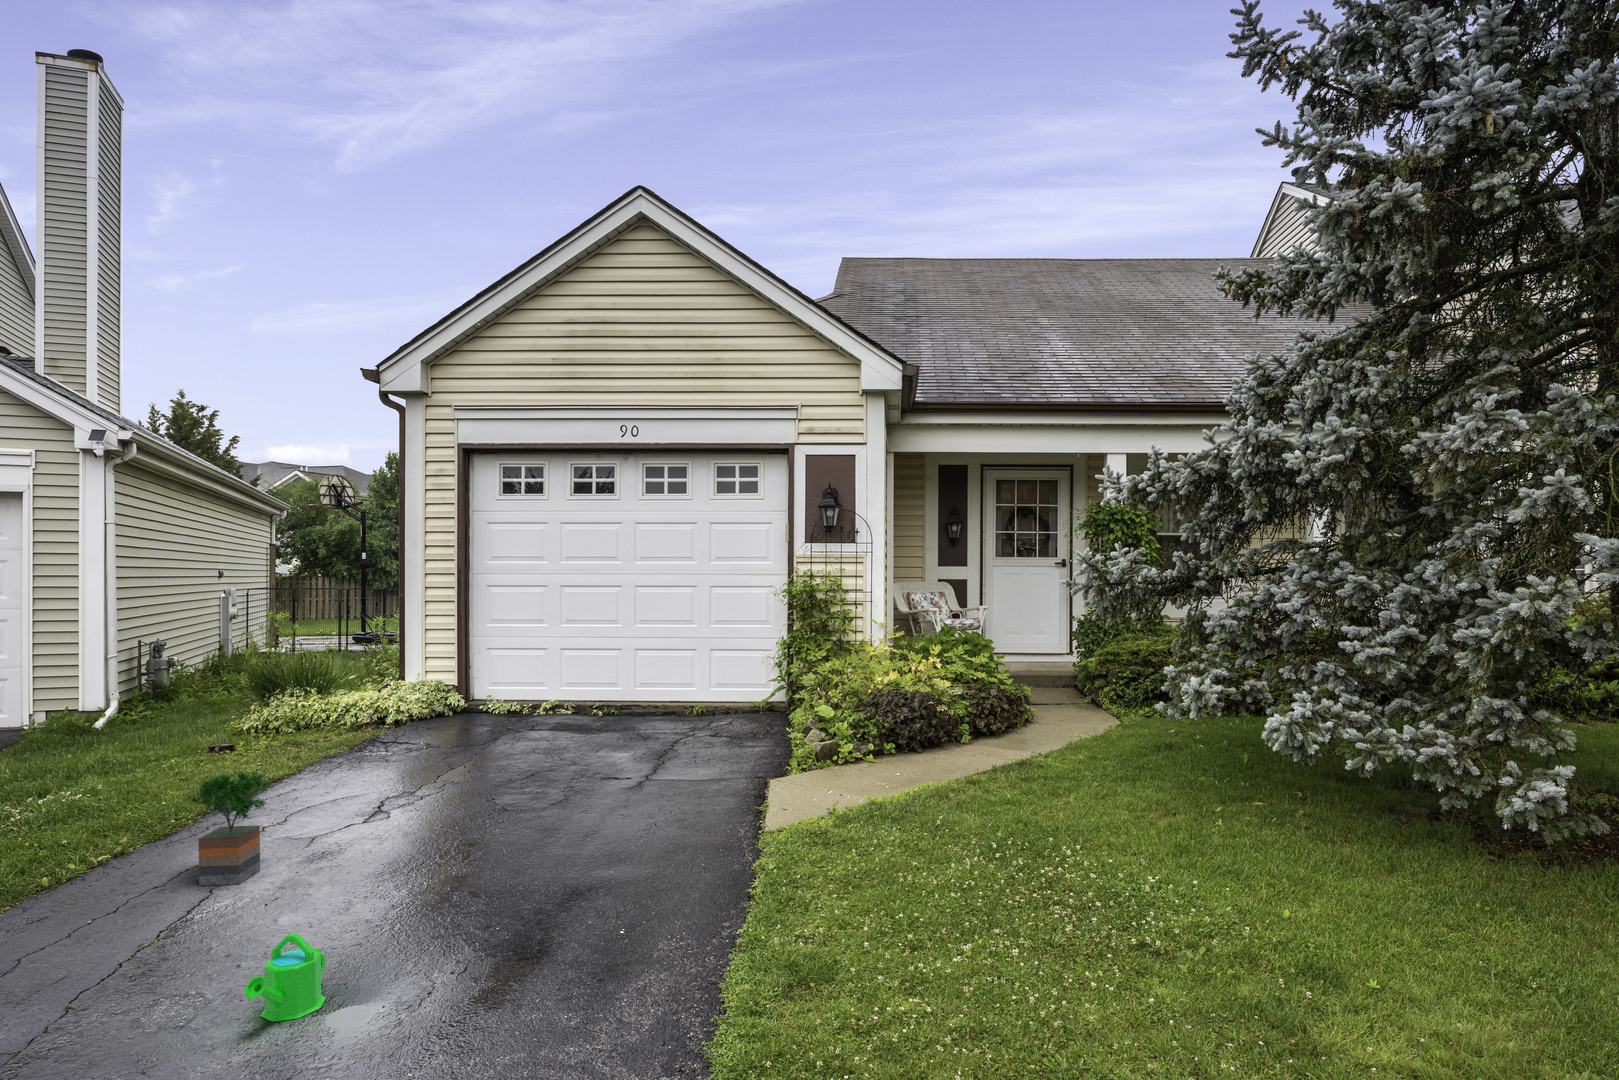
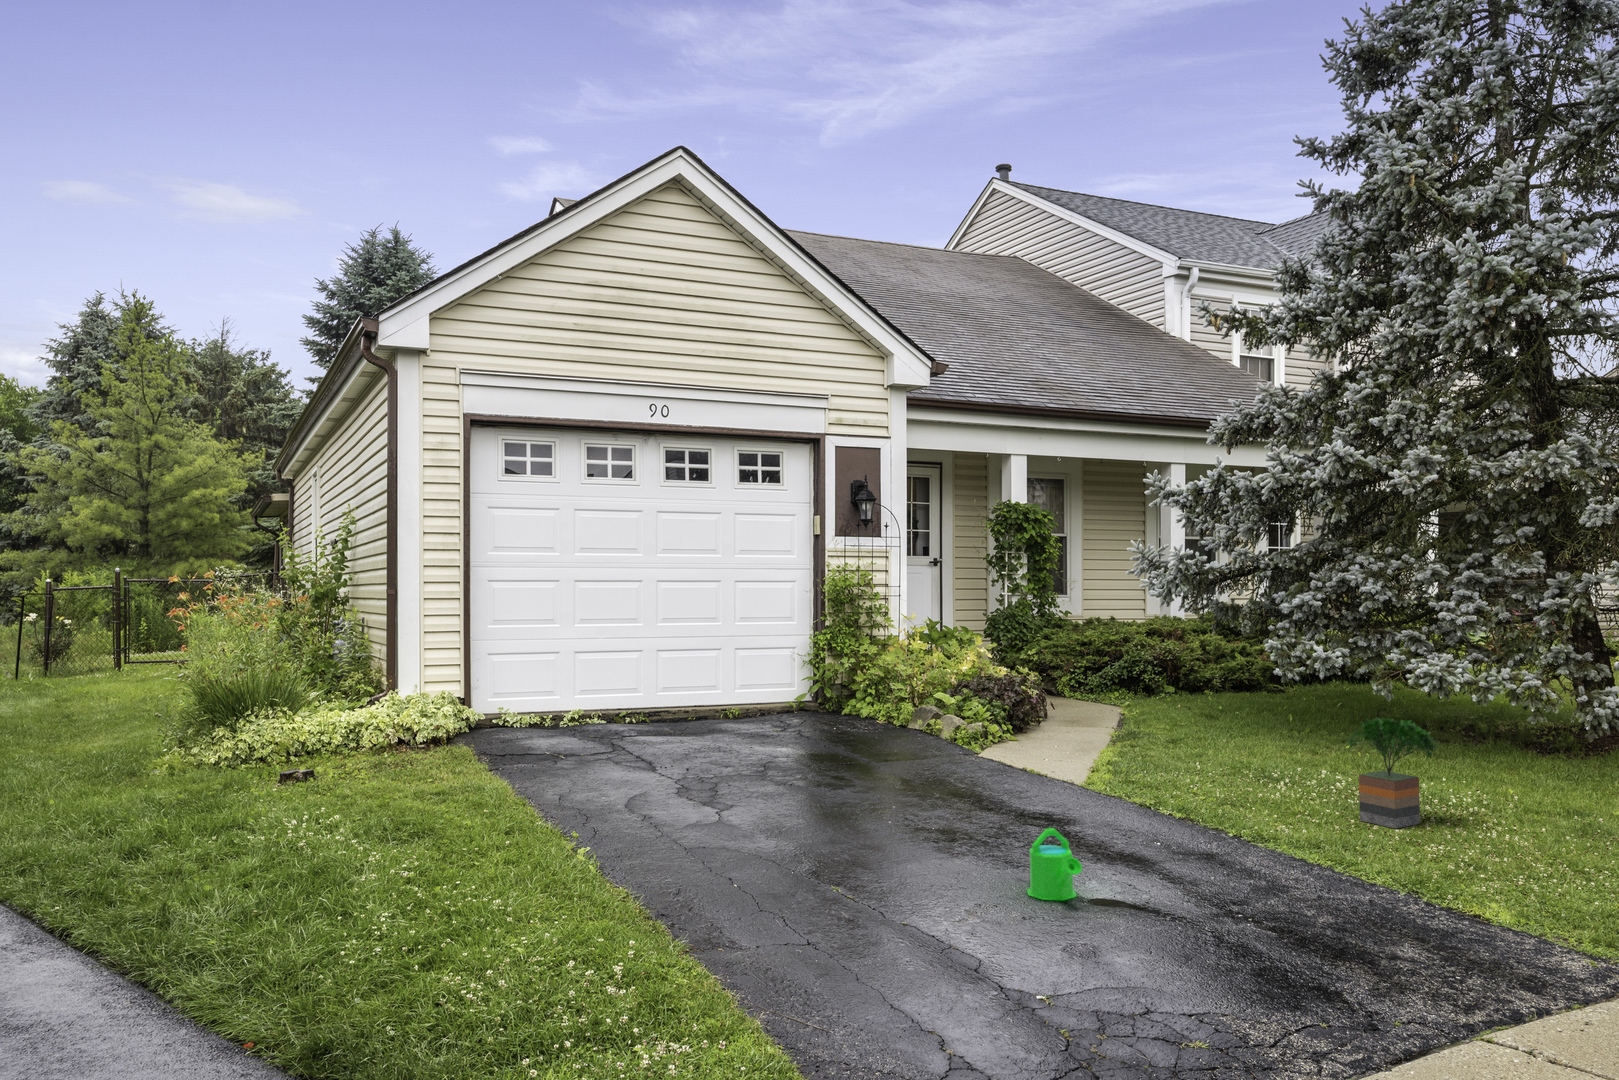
potted tree: present [198,772,272,886] -> present [1348,718,1437,829]

